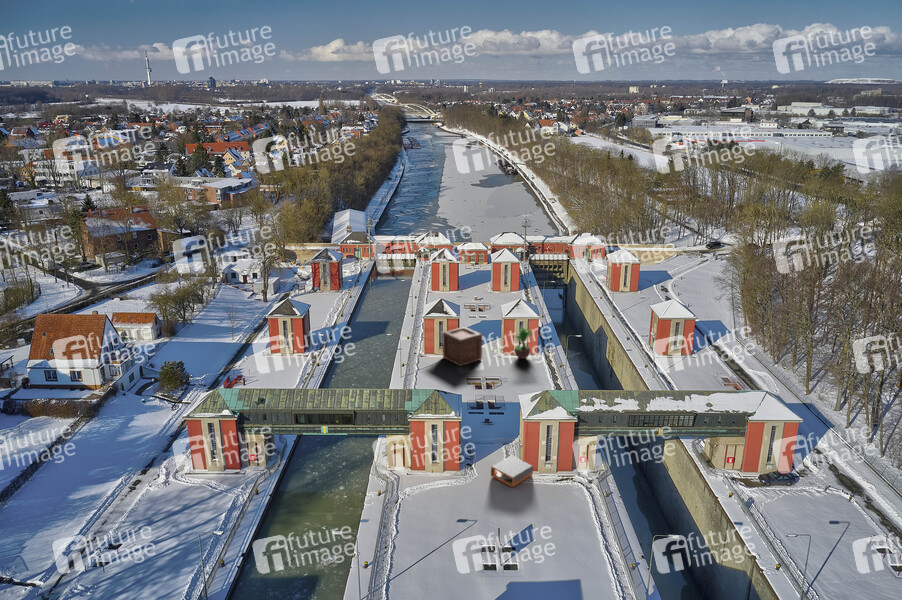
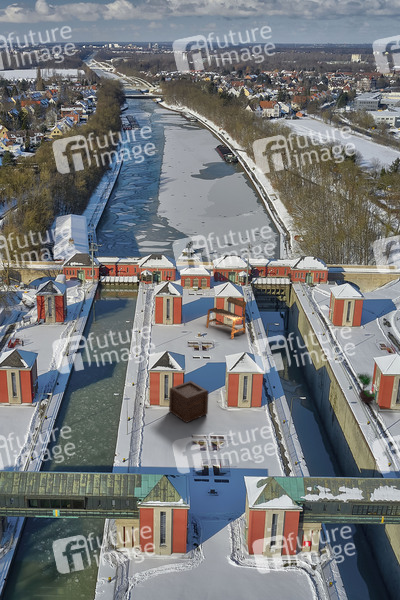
bench: none [482,258,522,301] -> present [206,297,246,339]
potted tree: present [514,328,532,359] -> present [357,373,375,403]
storage box: present [491,456,533,487] -> none [218,540,259,577]

